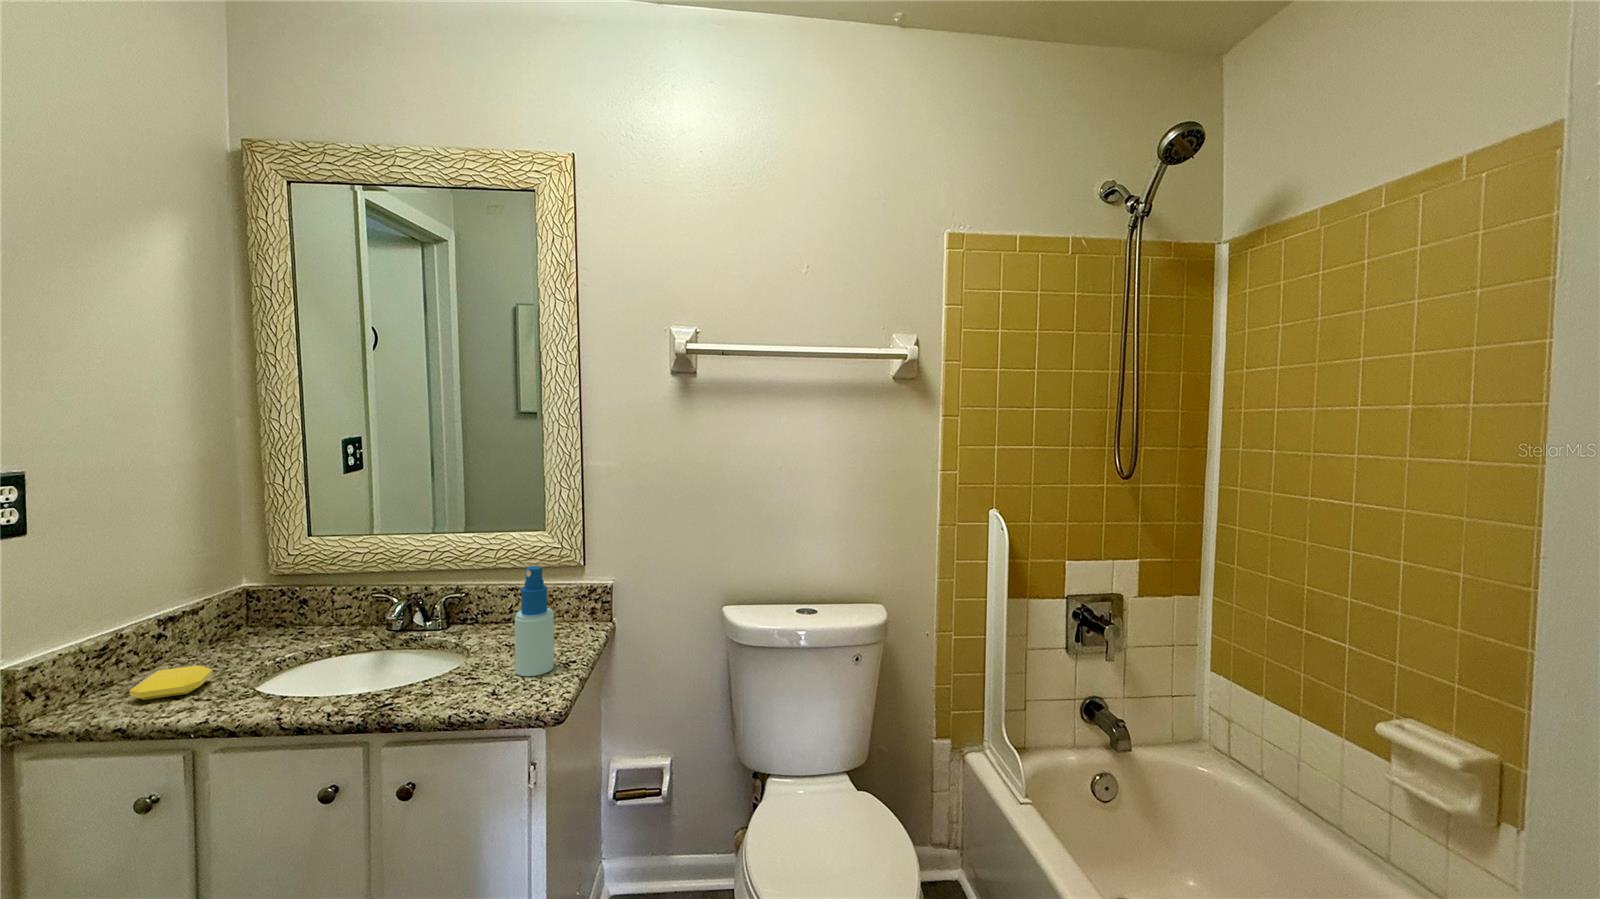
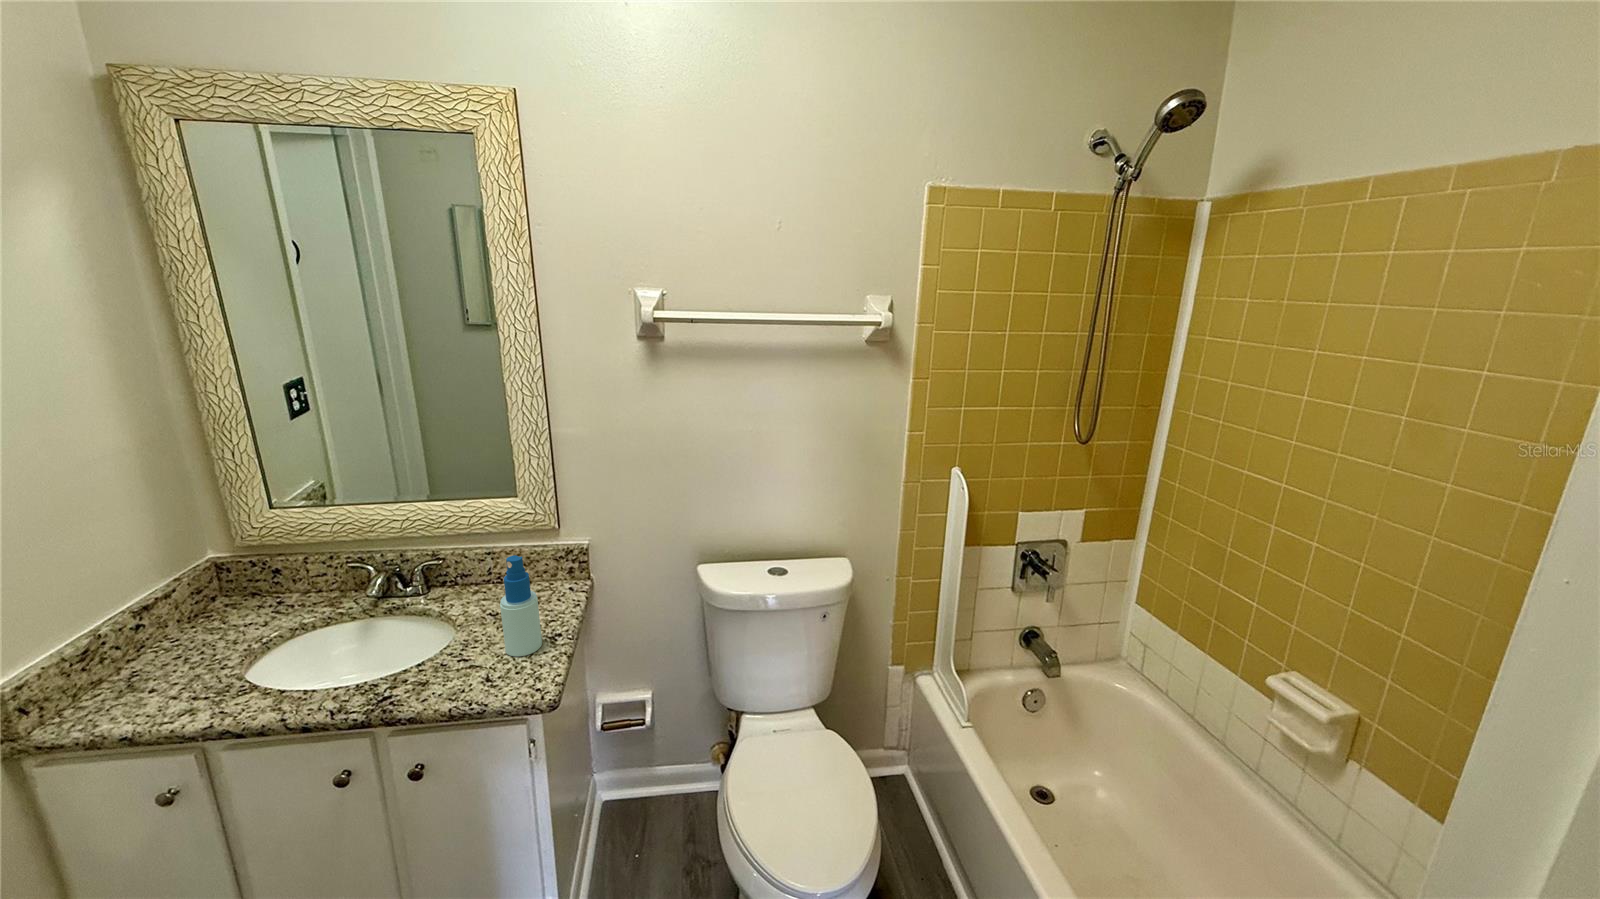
soap bar: present [130,665,212,700] -> none [121,660,203,701]

